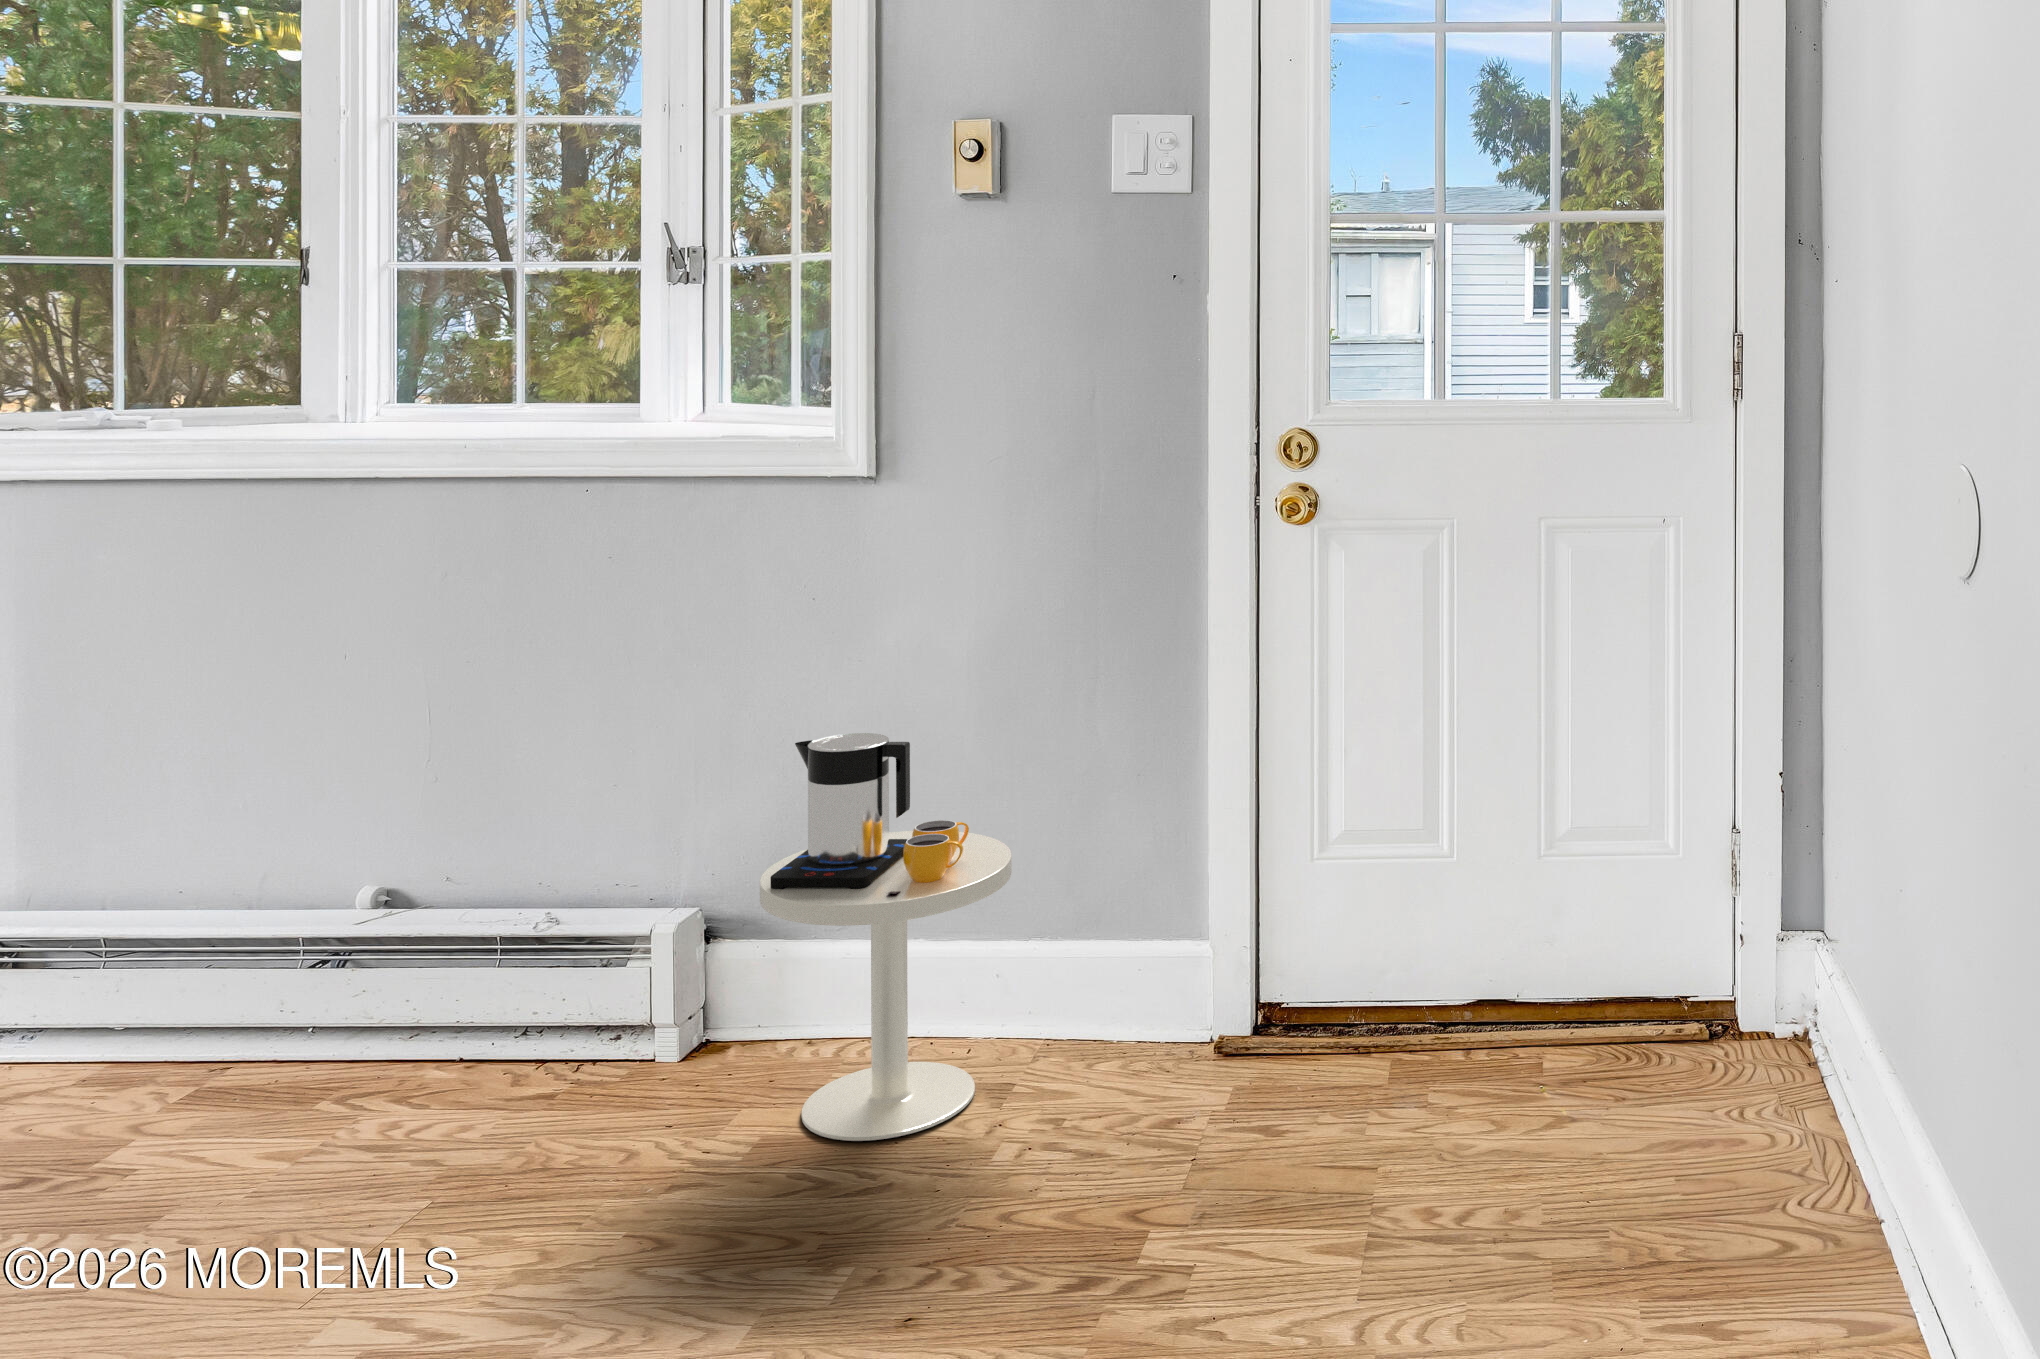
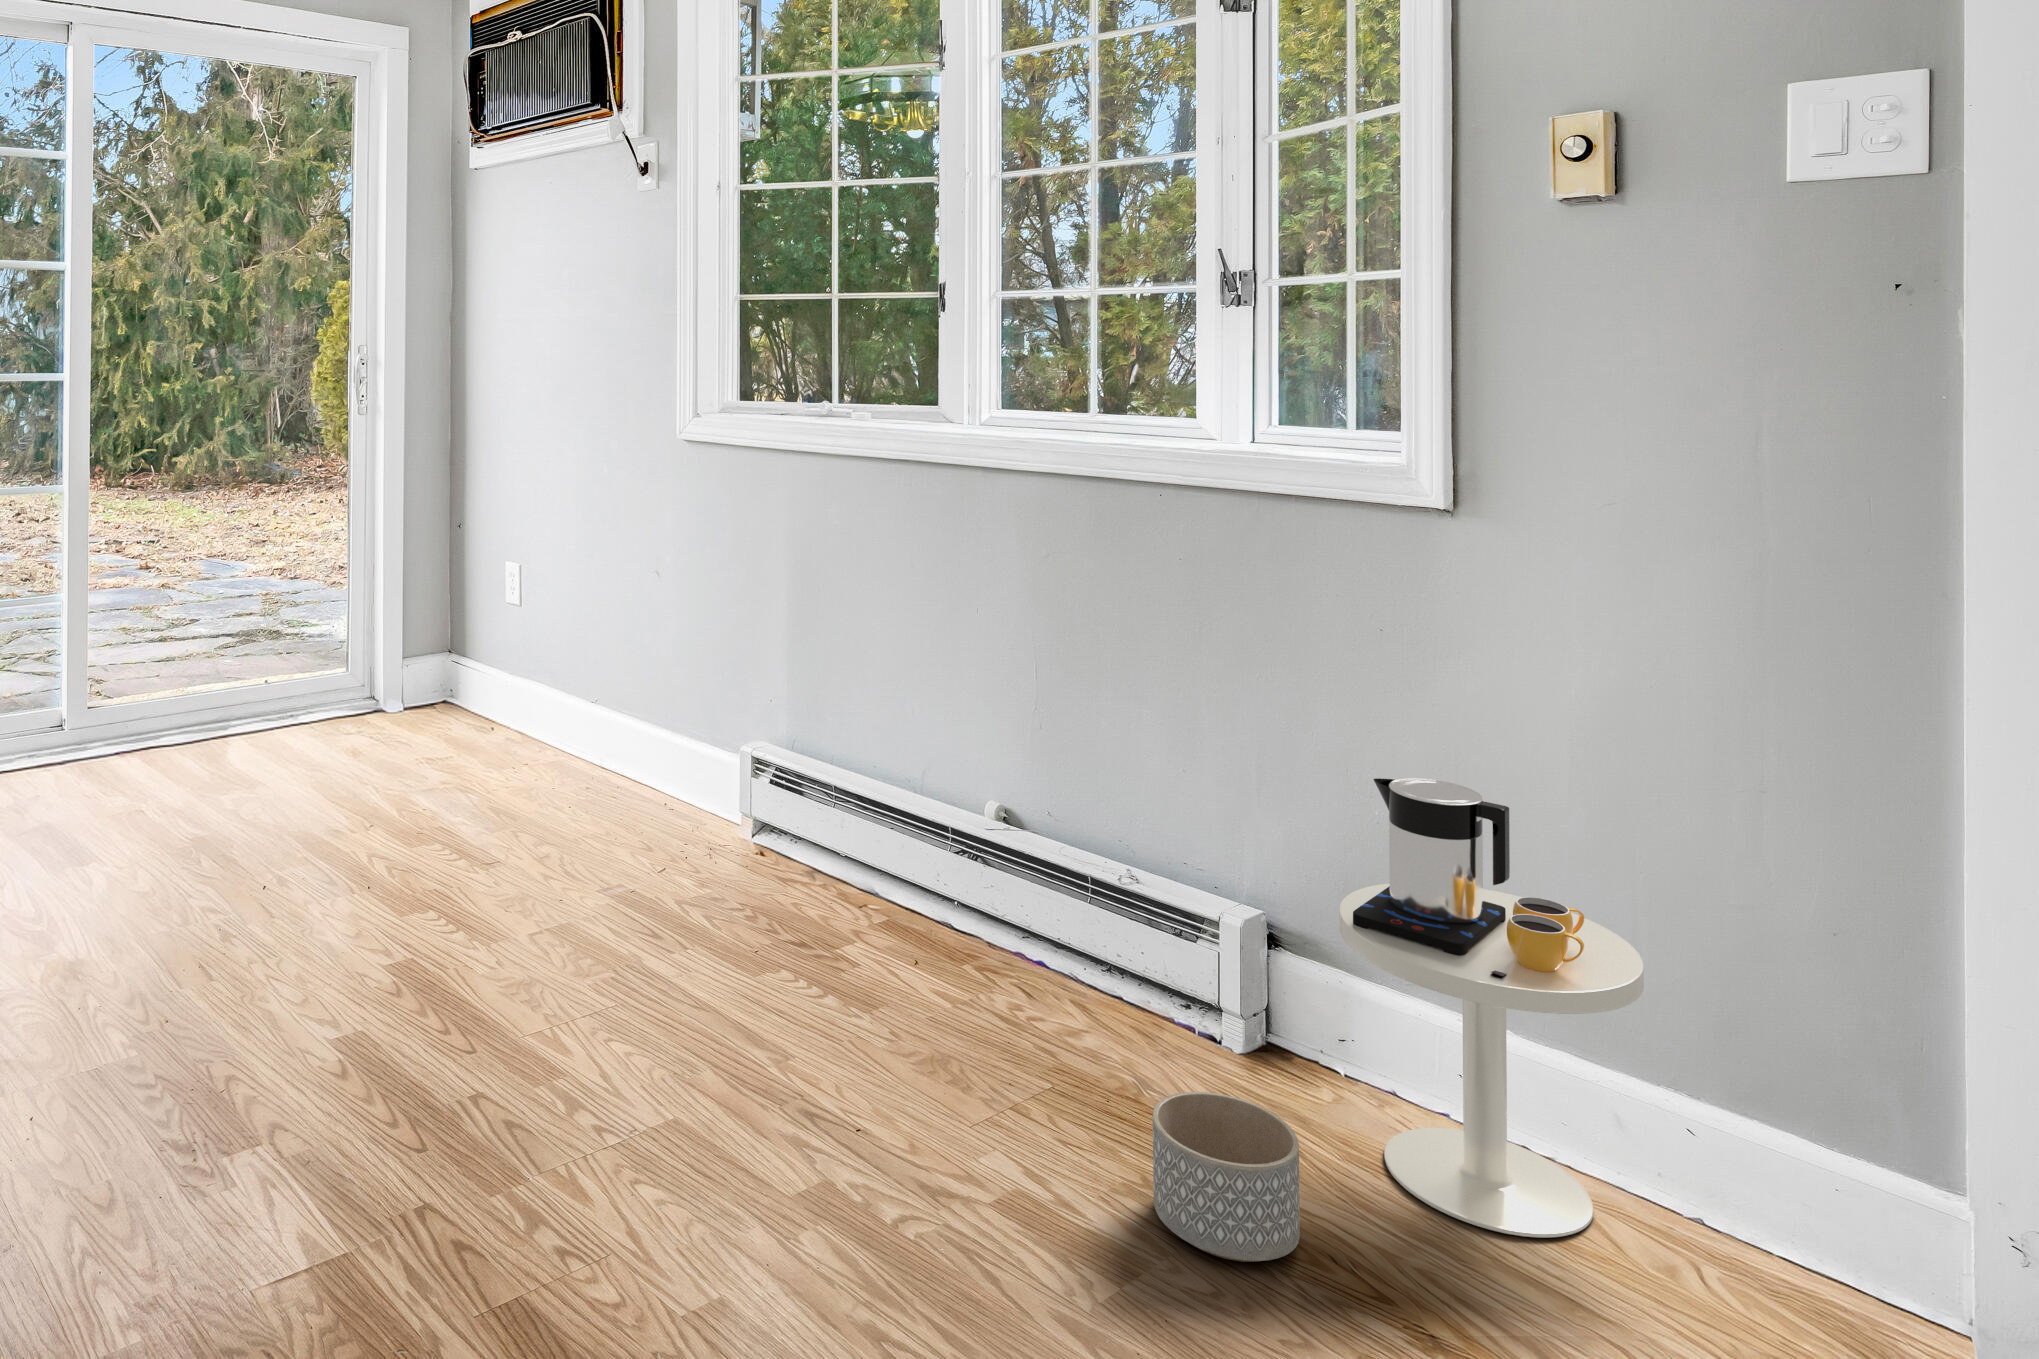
planter: none [547,1100,706,1270] -> present [1153,1092,1300,1262]

